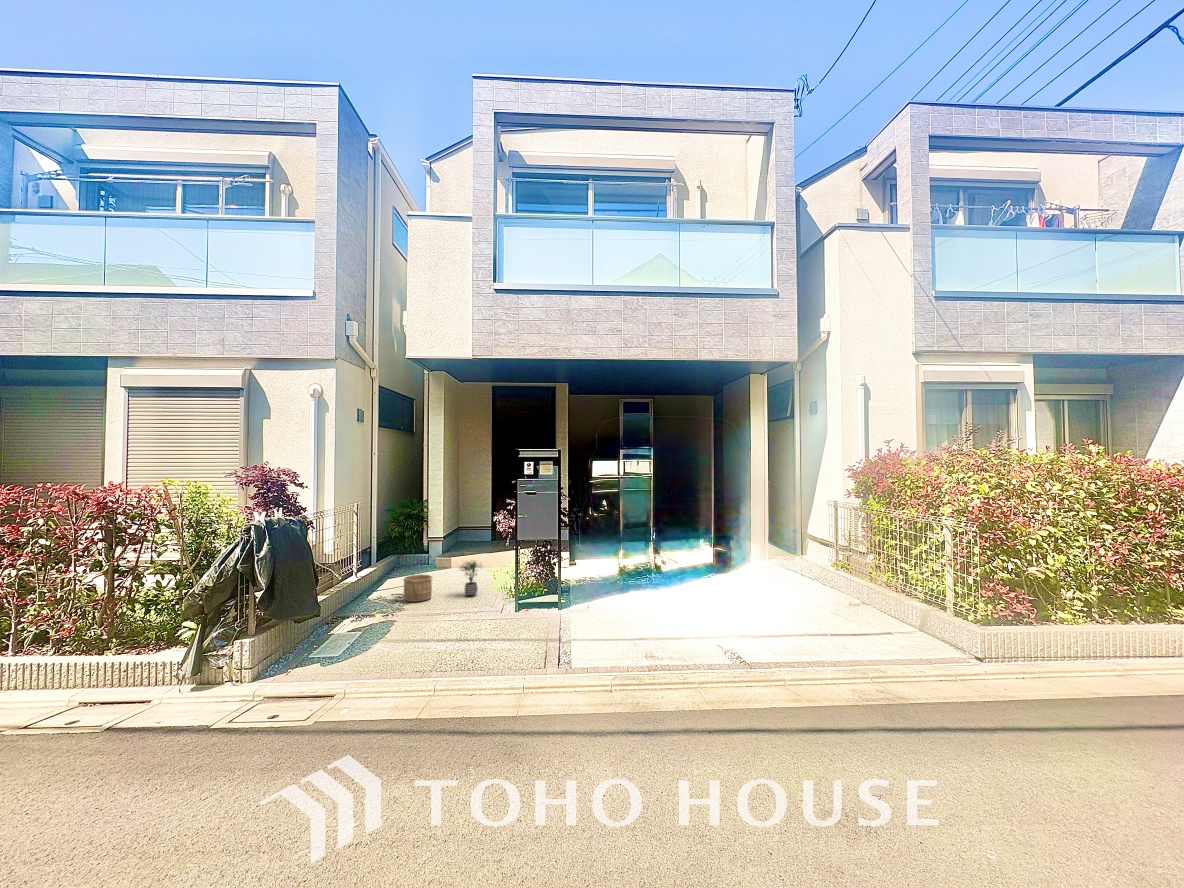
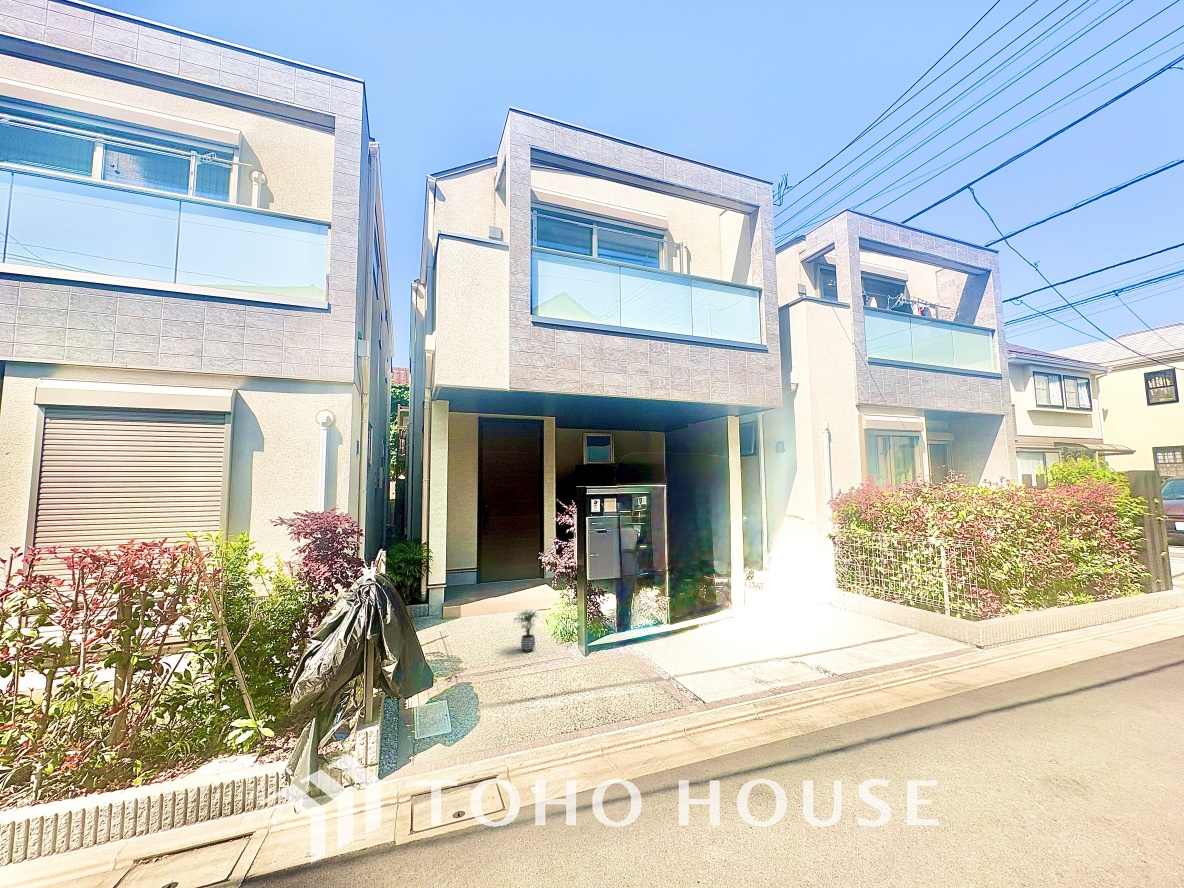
wooden bucket: present [403,574,432,602] -> none [457,631,490,666]

